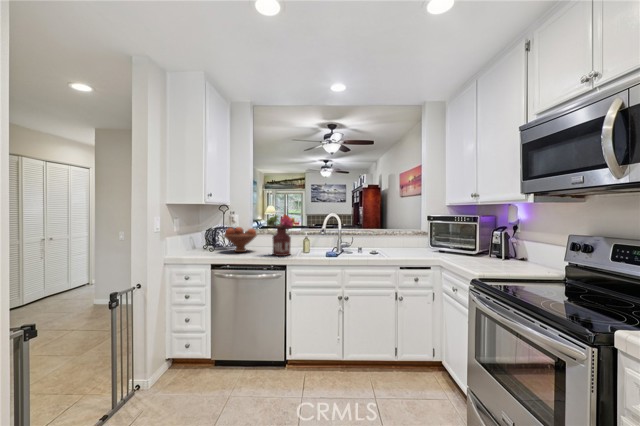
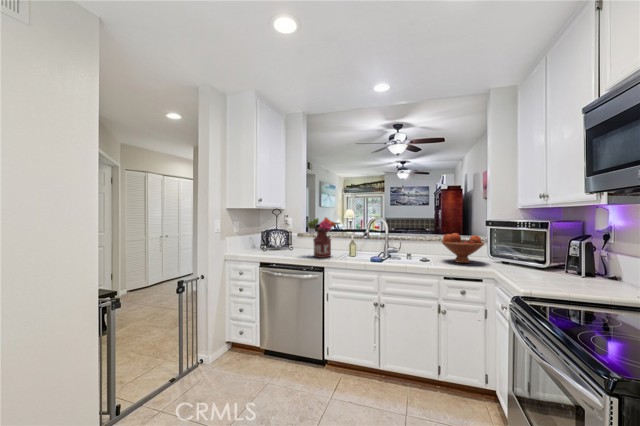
fruit bowl: present [224,227,257,252] -> present [442,233,484,263]

